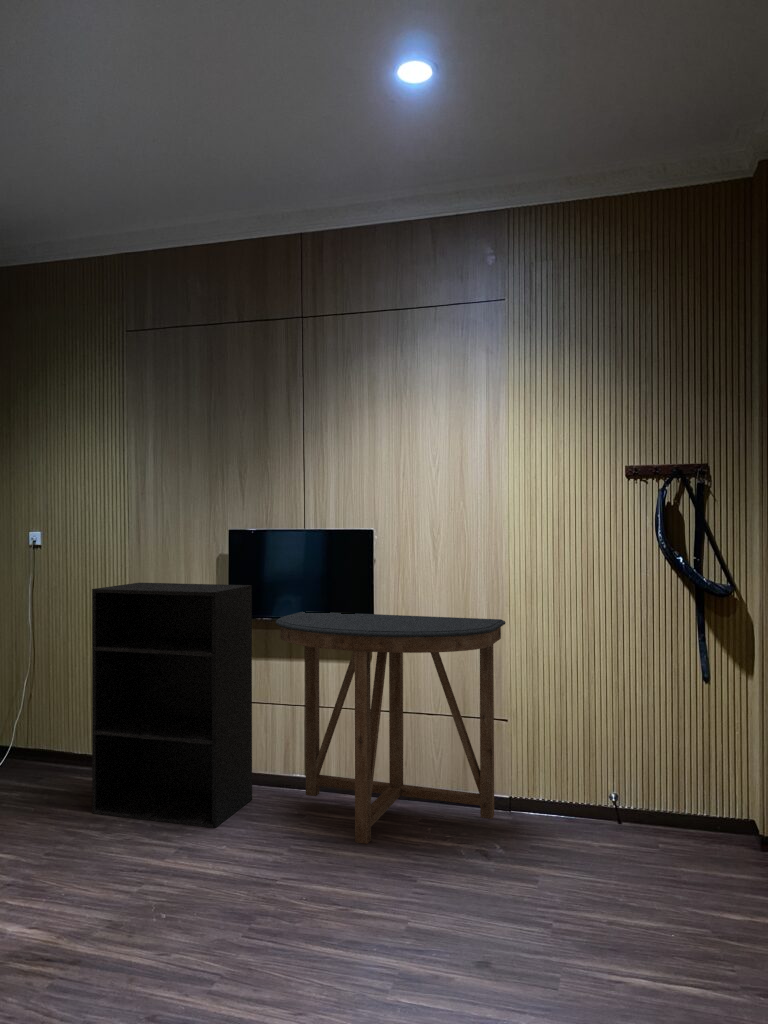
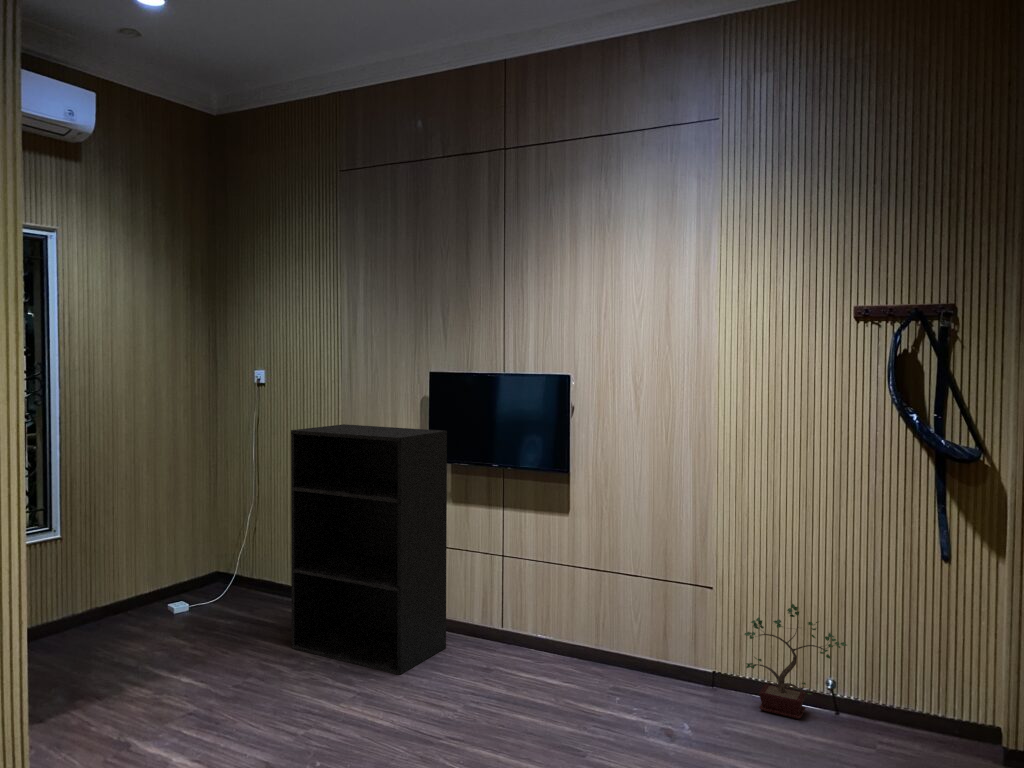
console table: present [276,612,506,844] -> none [465,459,710,708]
potted plant: none [540,728,633,831] -> present [745,604,847,719]

